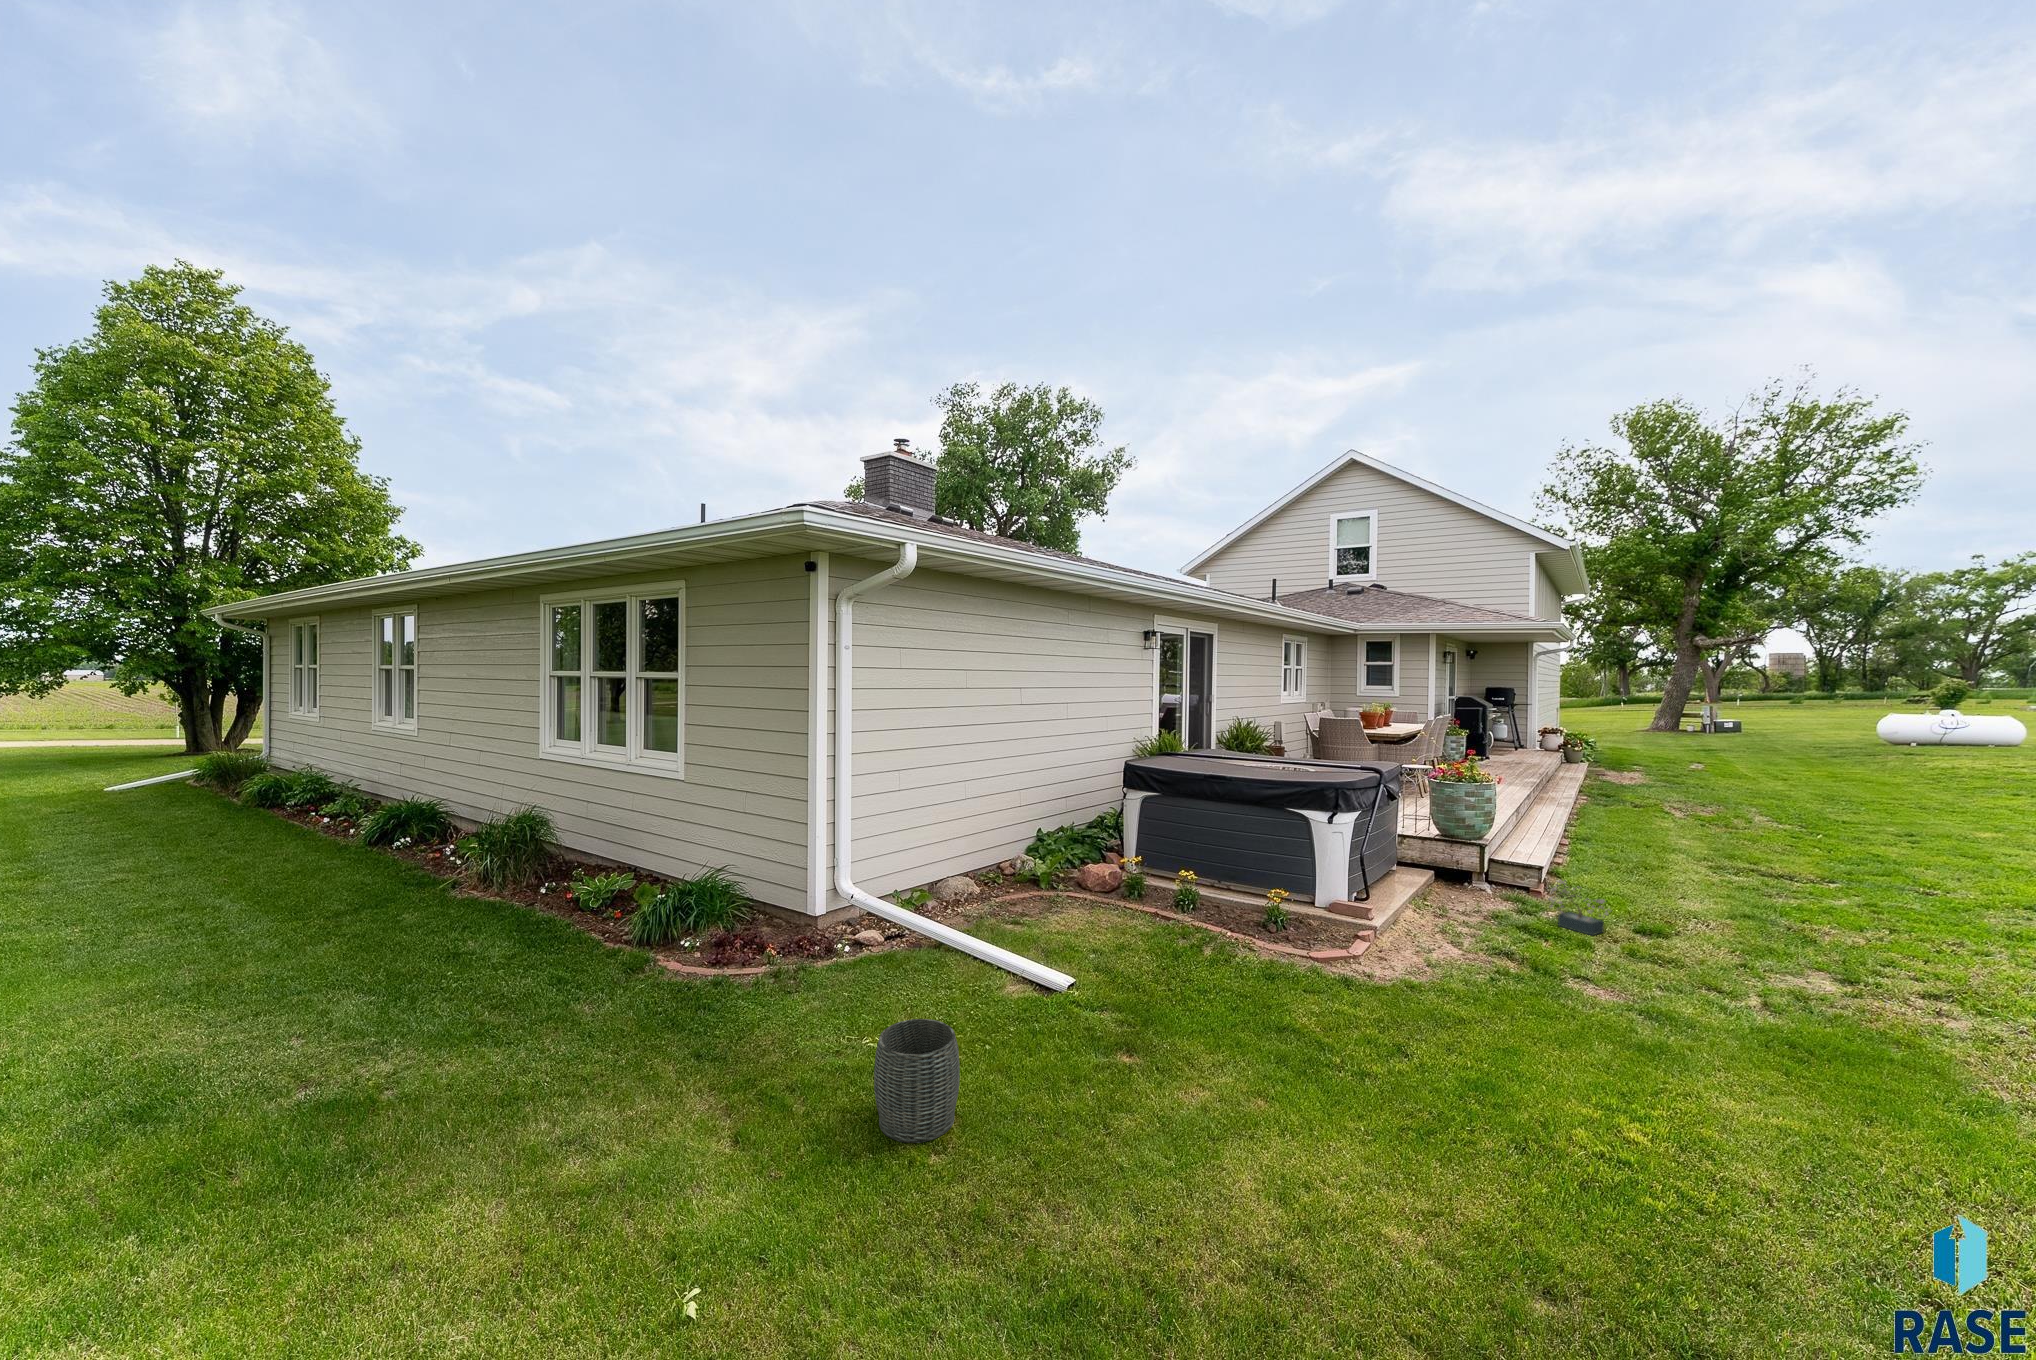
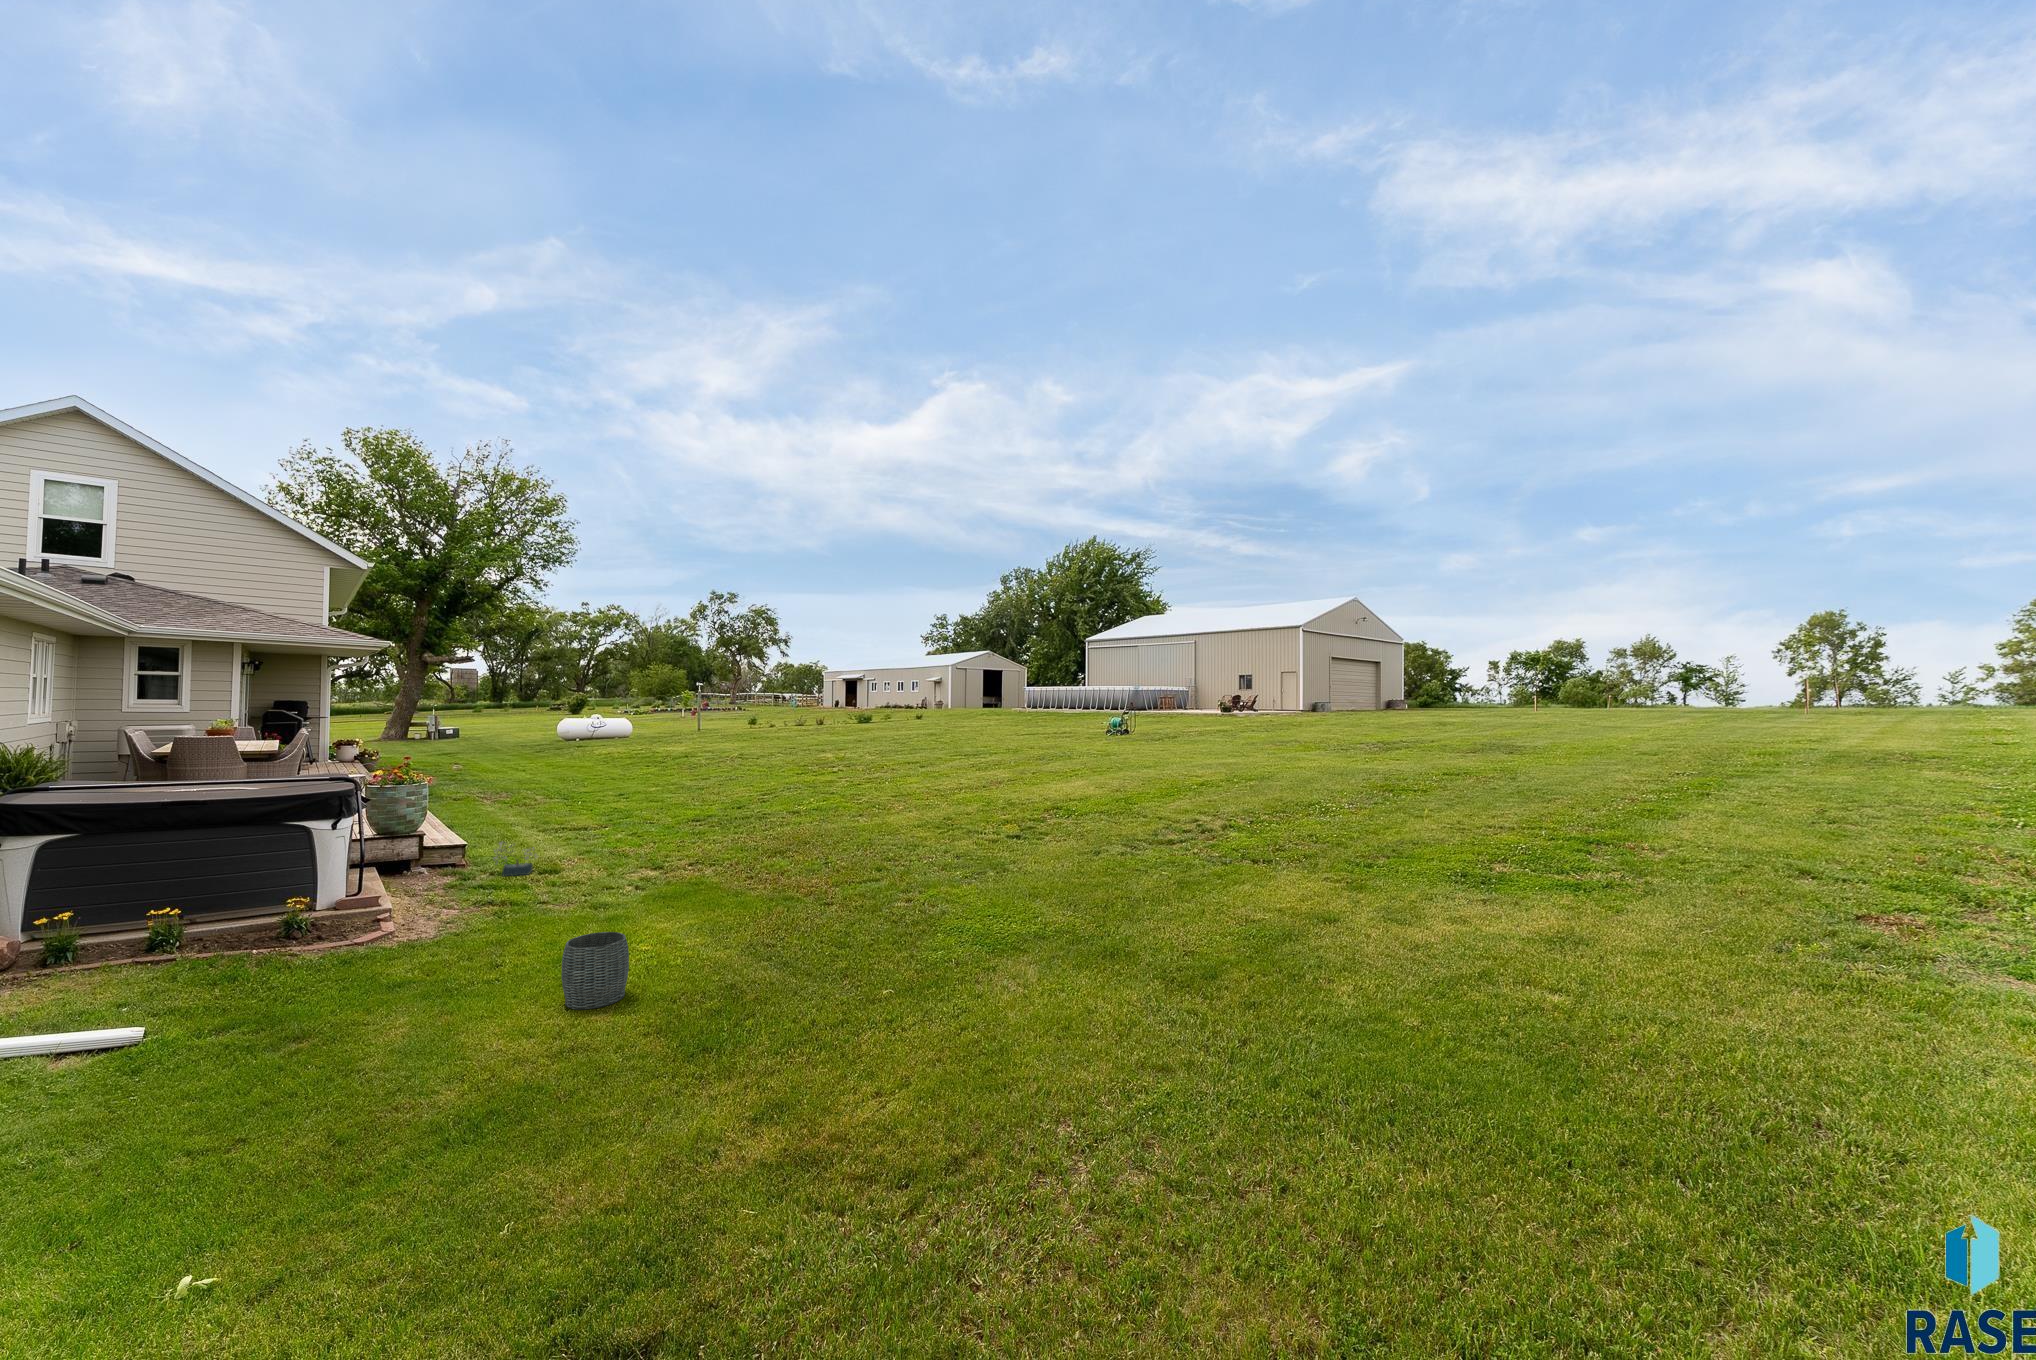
woven basket: present [874,1019,960,1143] -> present [562,932,629,1009]

